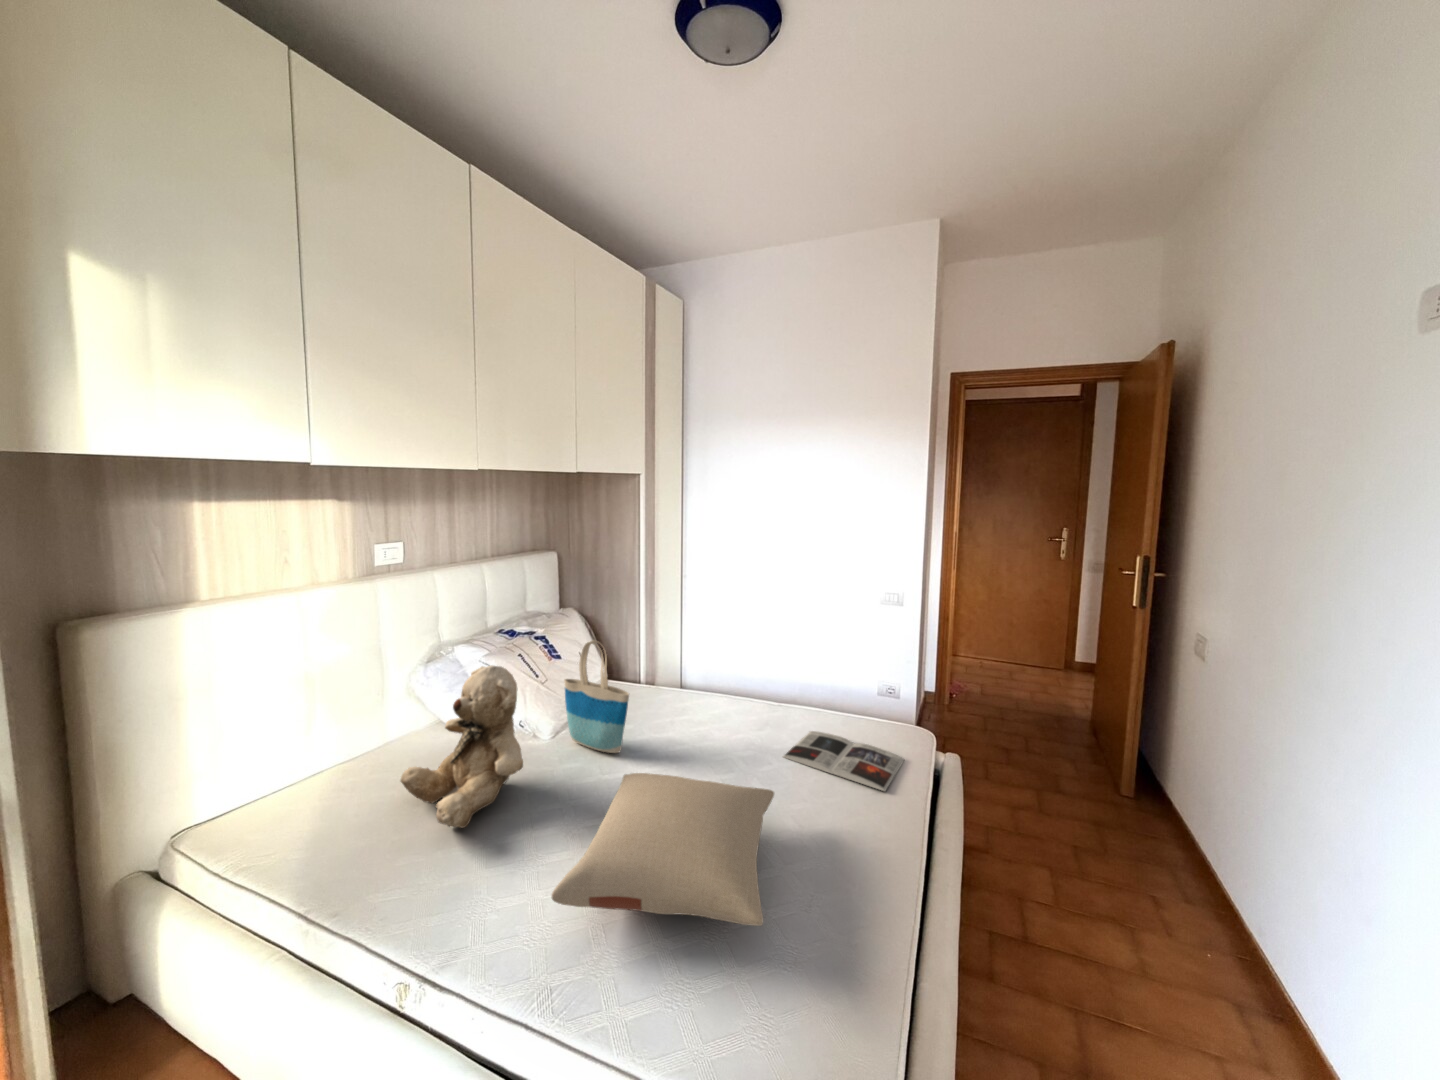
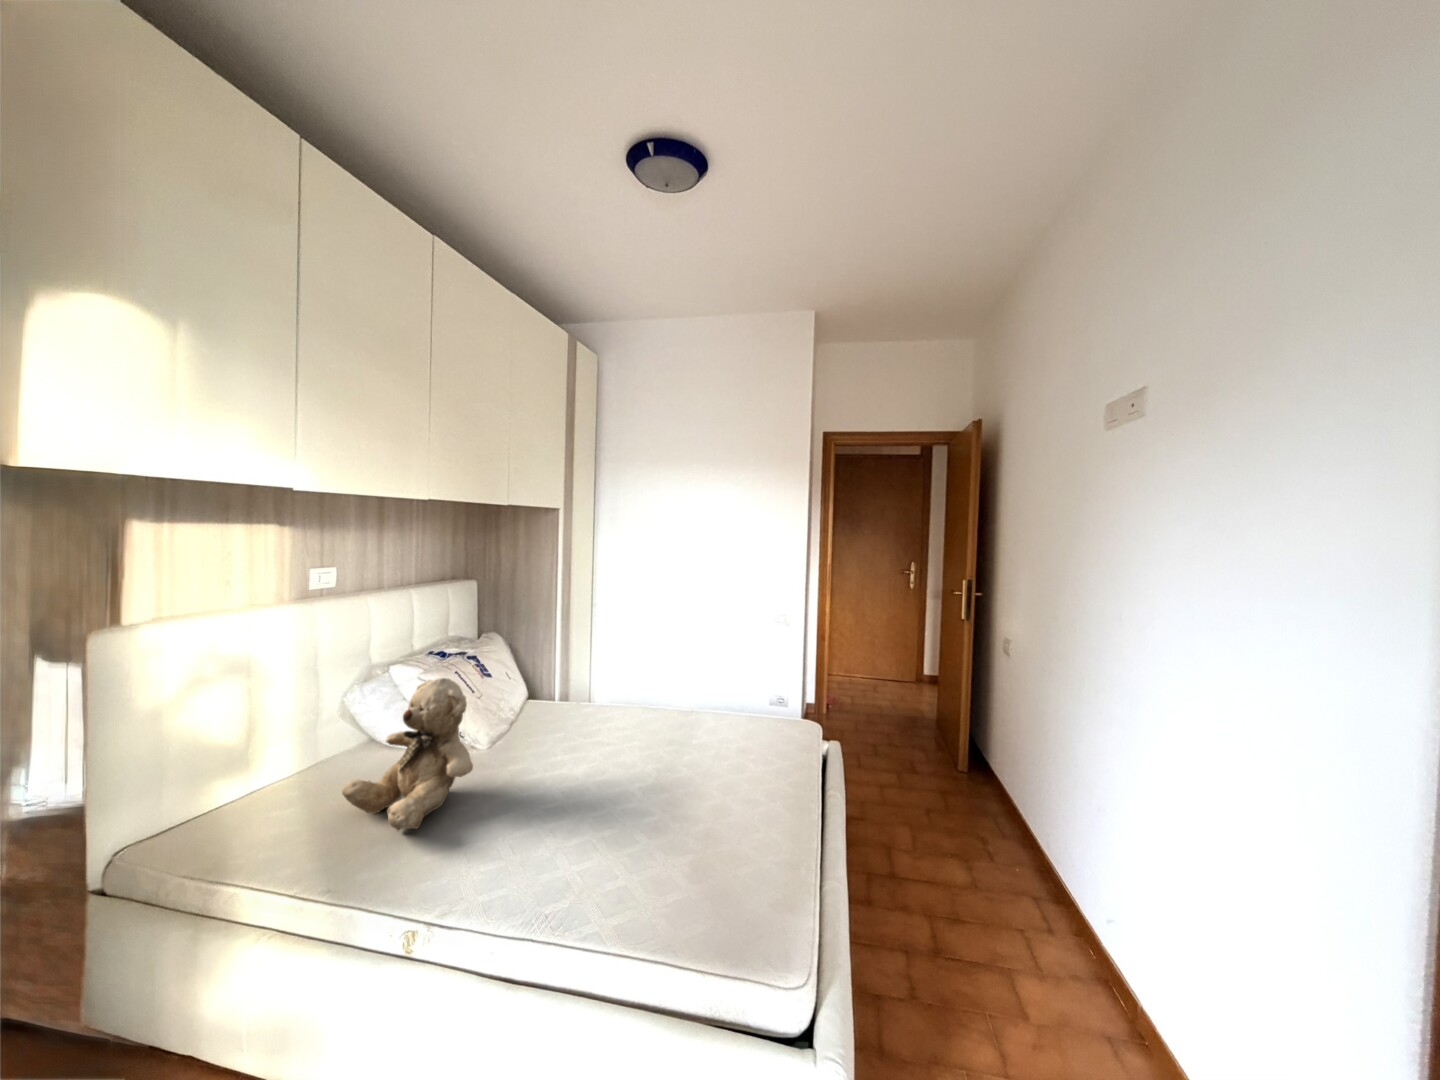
tote bag: present [564,640,629,753] -> none [502,655,567,758]
magazine: present [783,731,904,791] -> none [701,729,800,769]
pillow: present [552,773,774,926] -> none [521,765,704,872]

